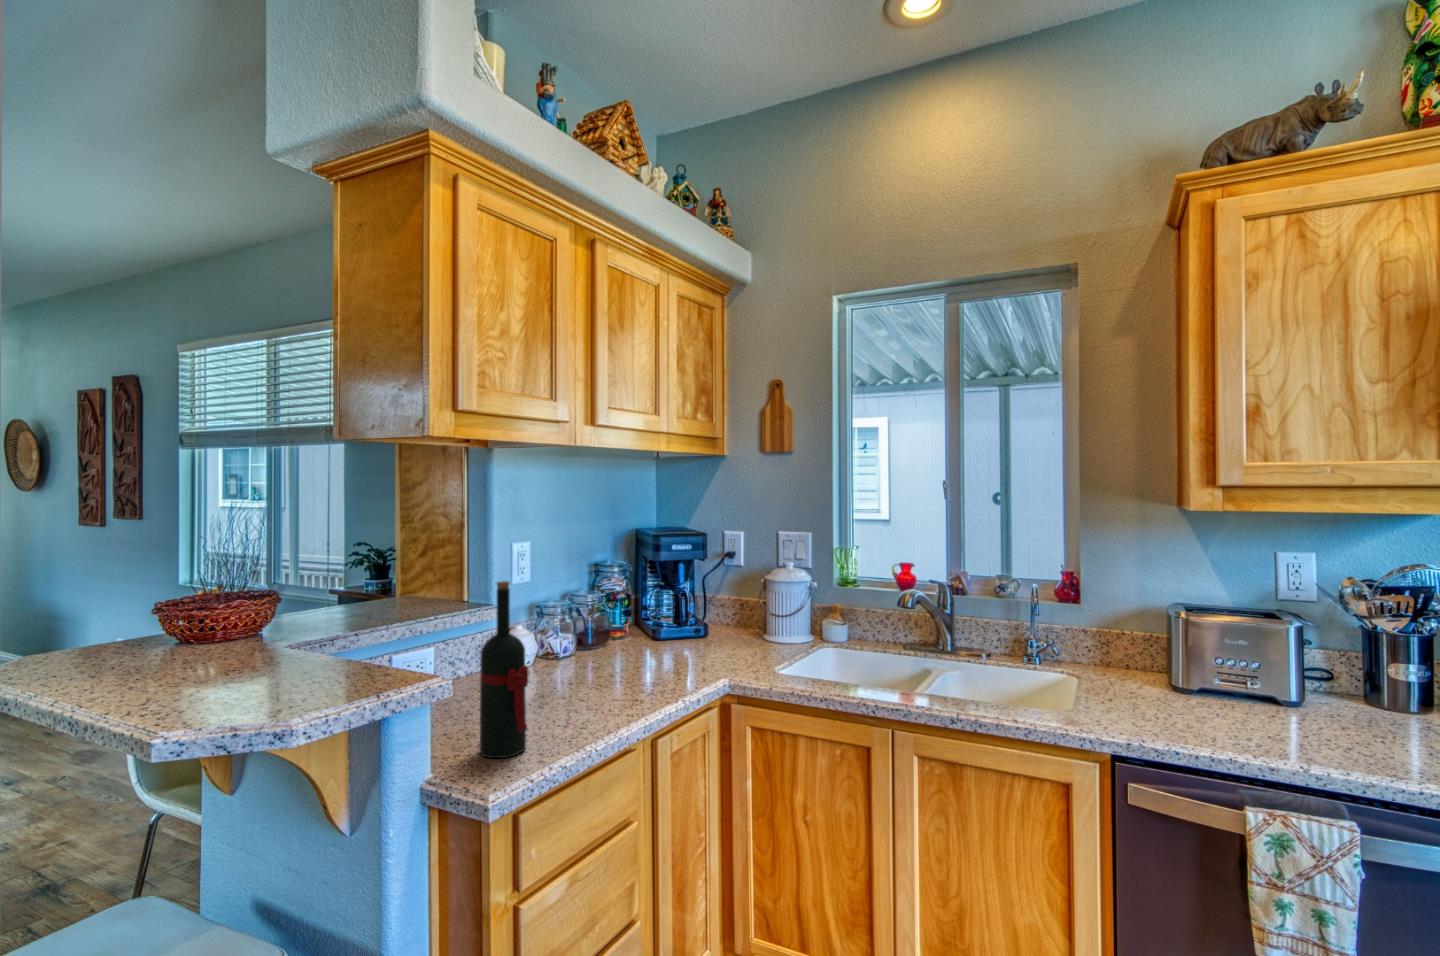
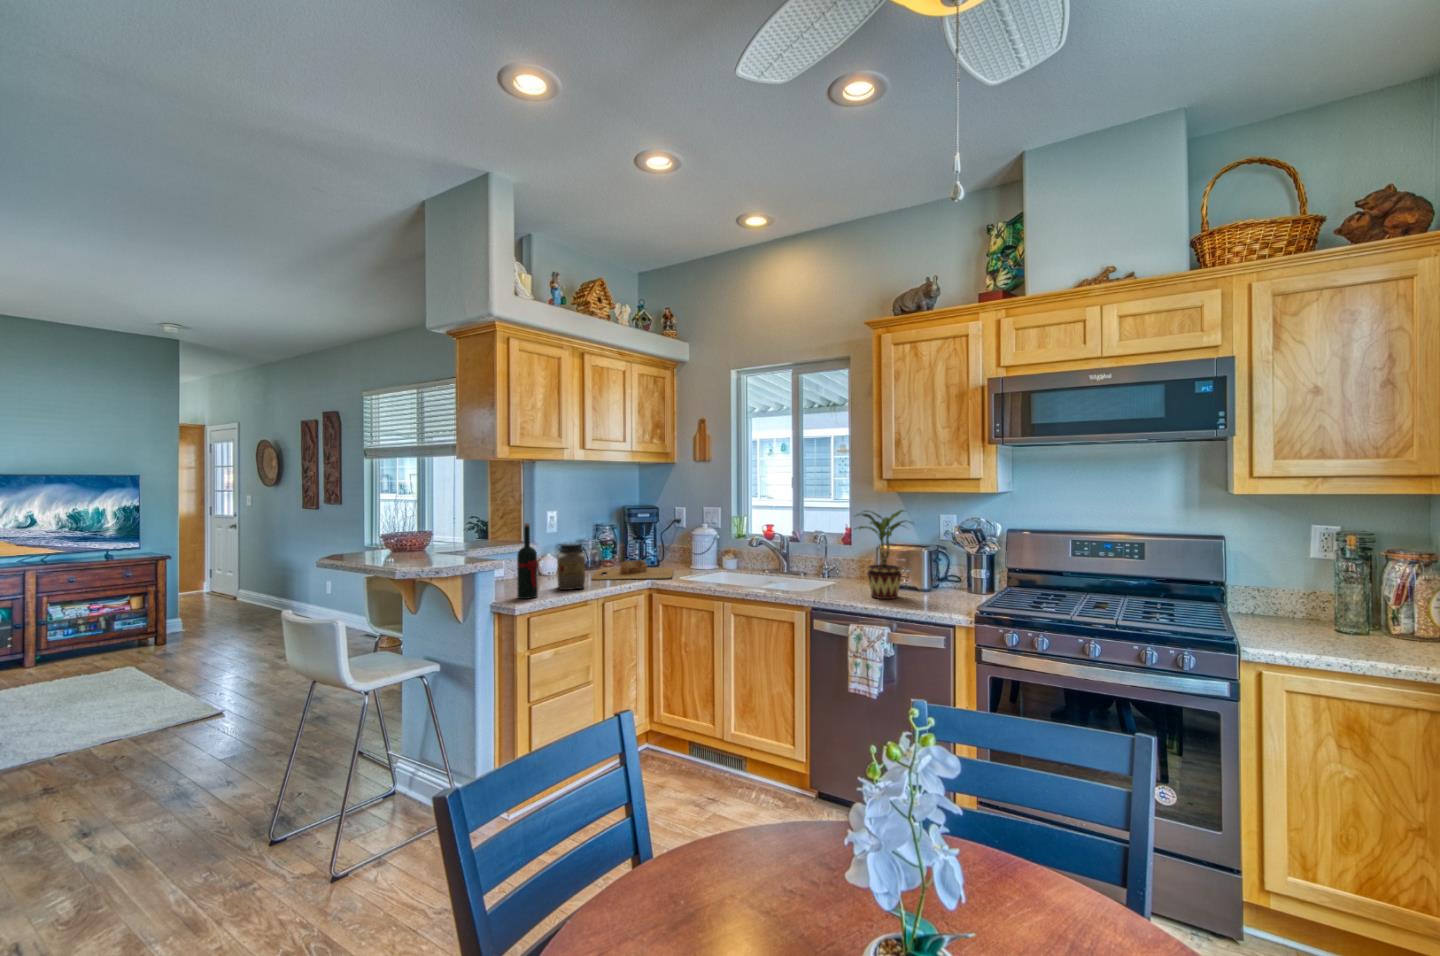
potted plant: none [1184,548,1360,738] -> present [856,510,913,599]
jar: none [555,614,616,720] -> present [557,543,585,590]
cutting board: none [608,634,765,682] -> present [591,560,673,580]

